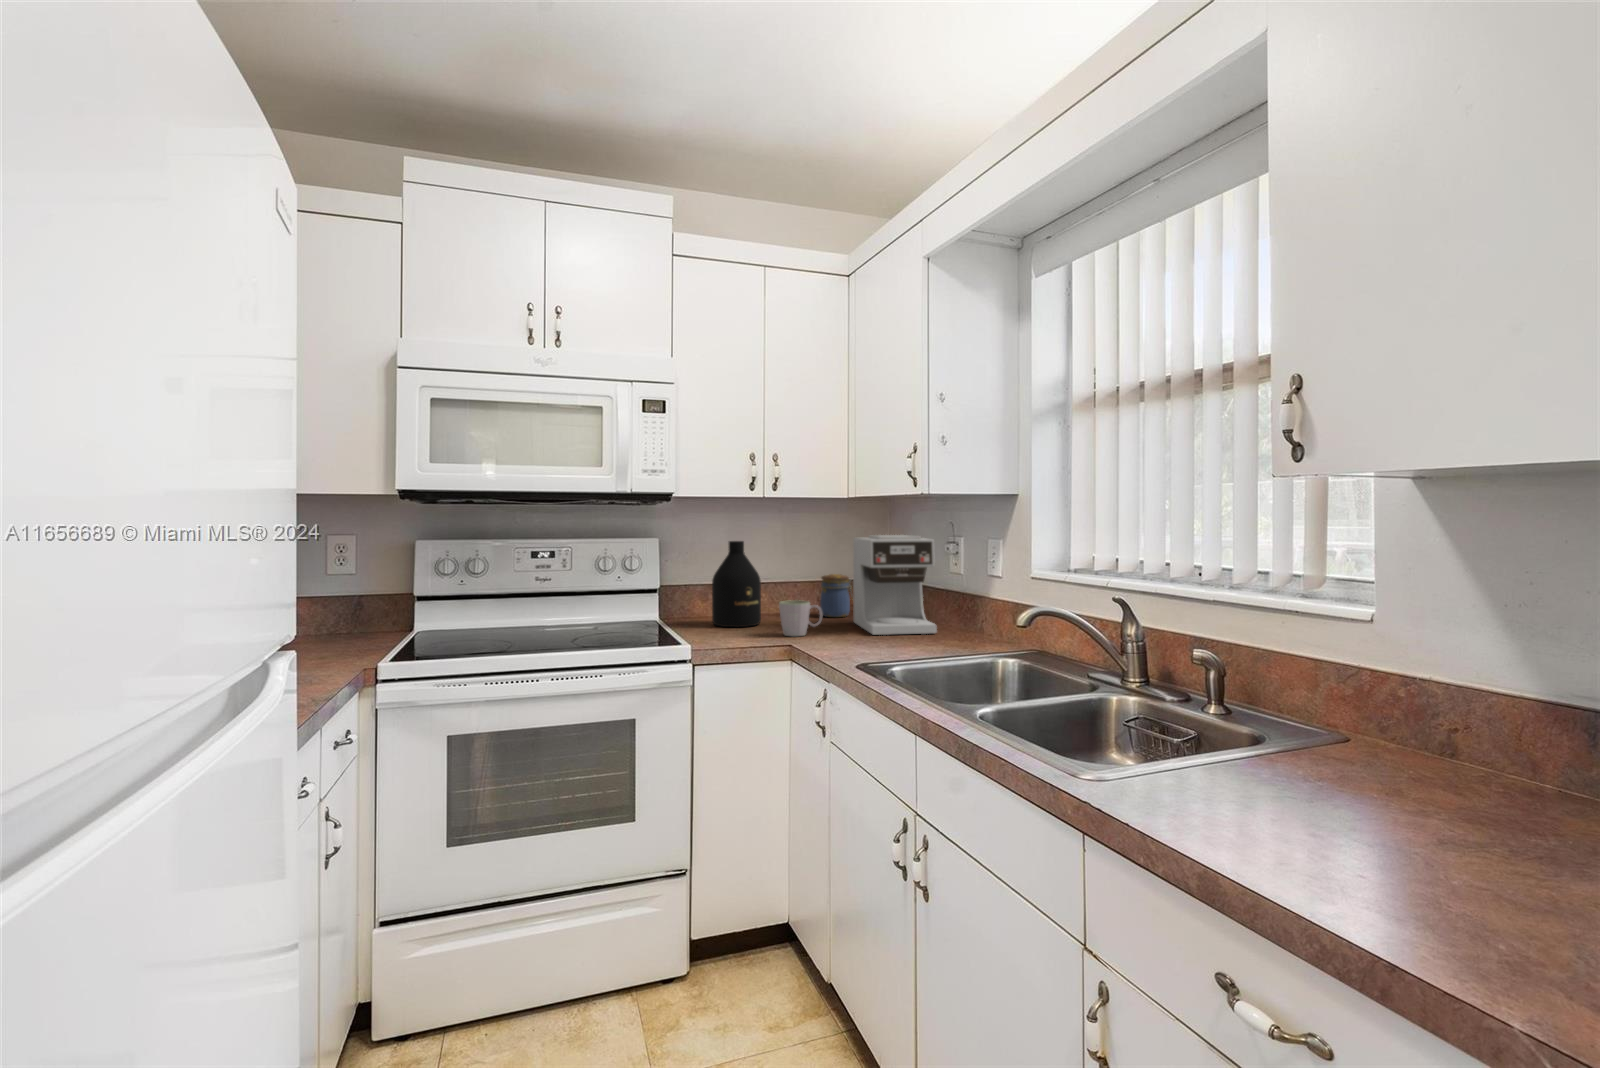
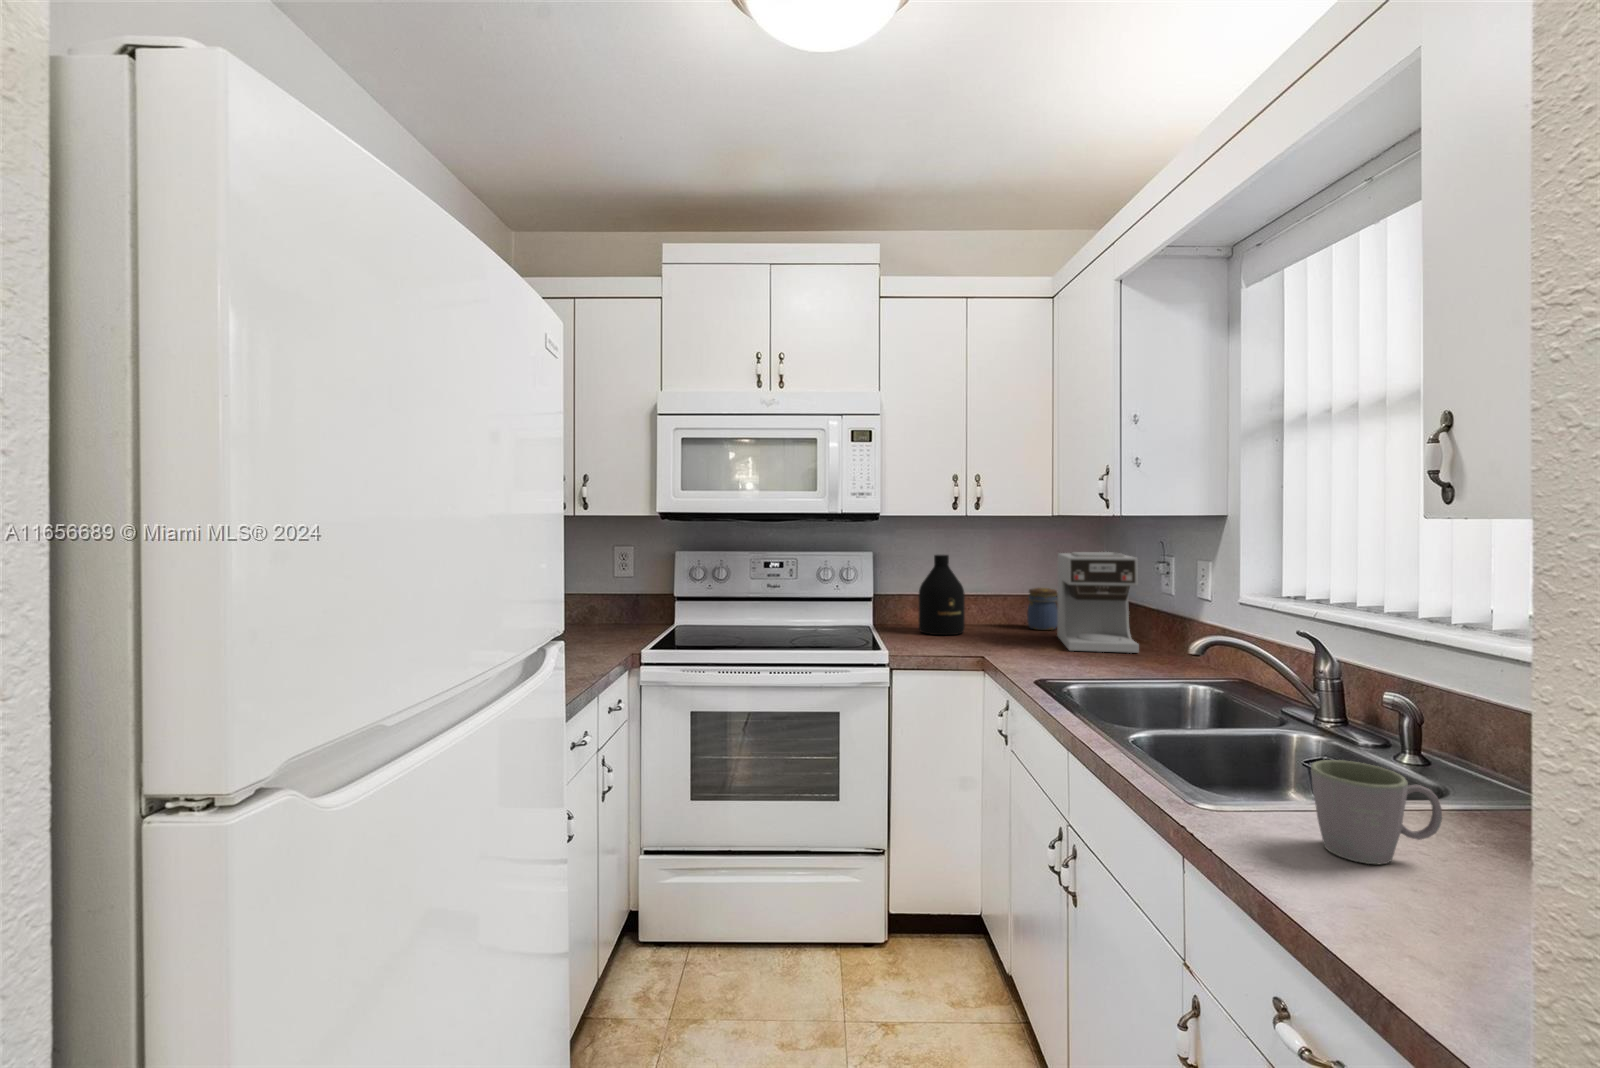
mug: present [779,600,822,636] -> present [1311,760,1442,864]

